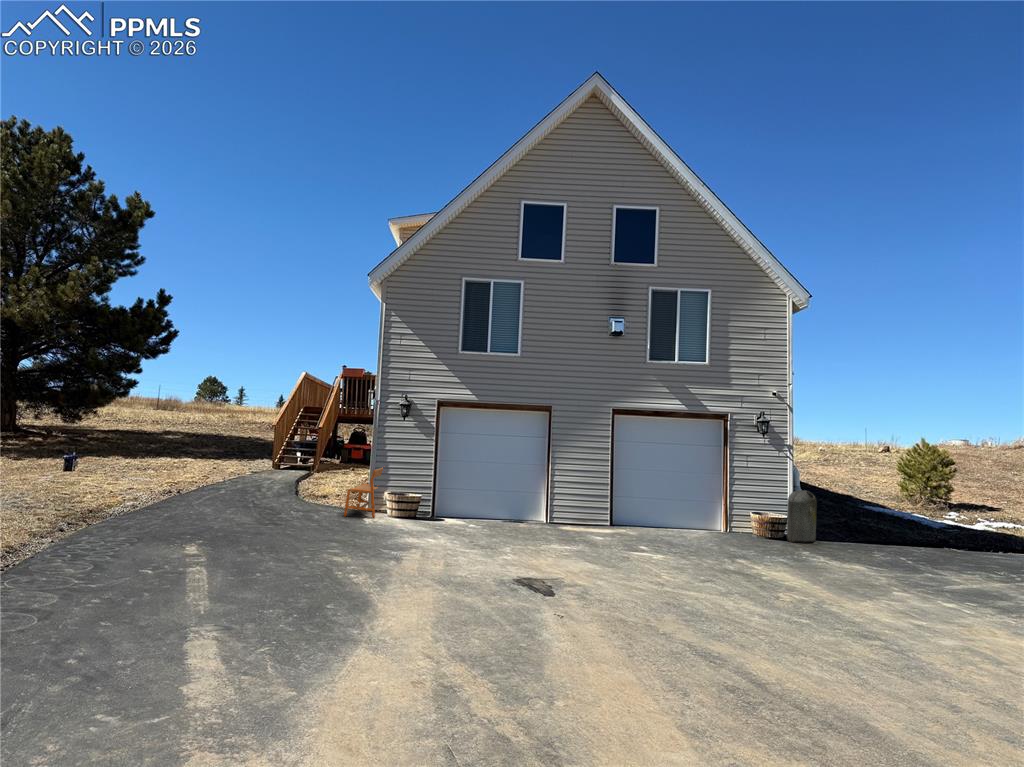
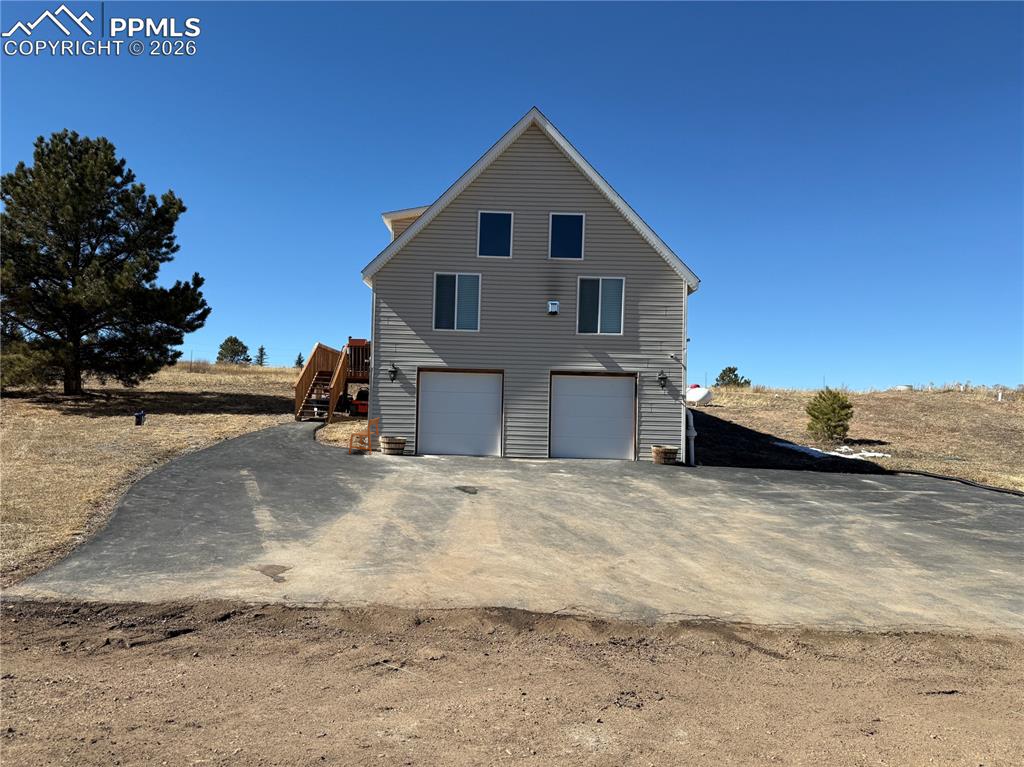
trash can: present [787,490,817,543] -> none [677,429,701,468]

